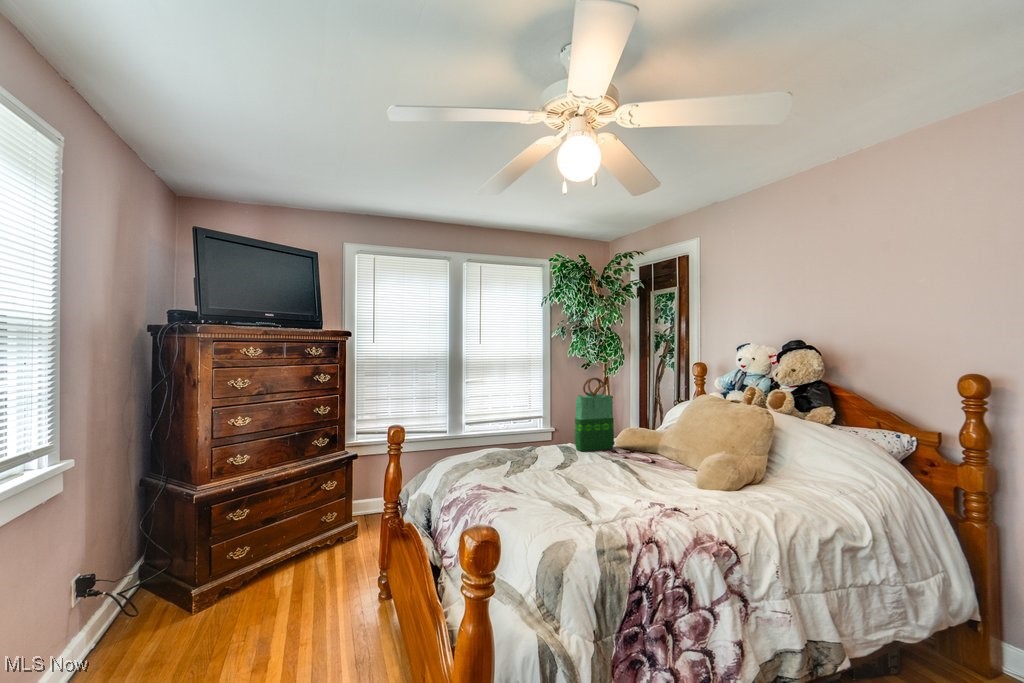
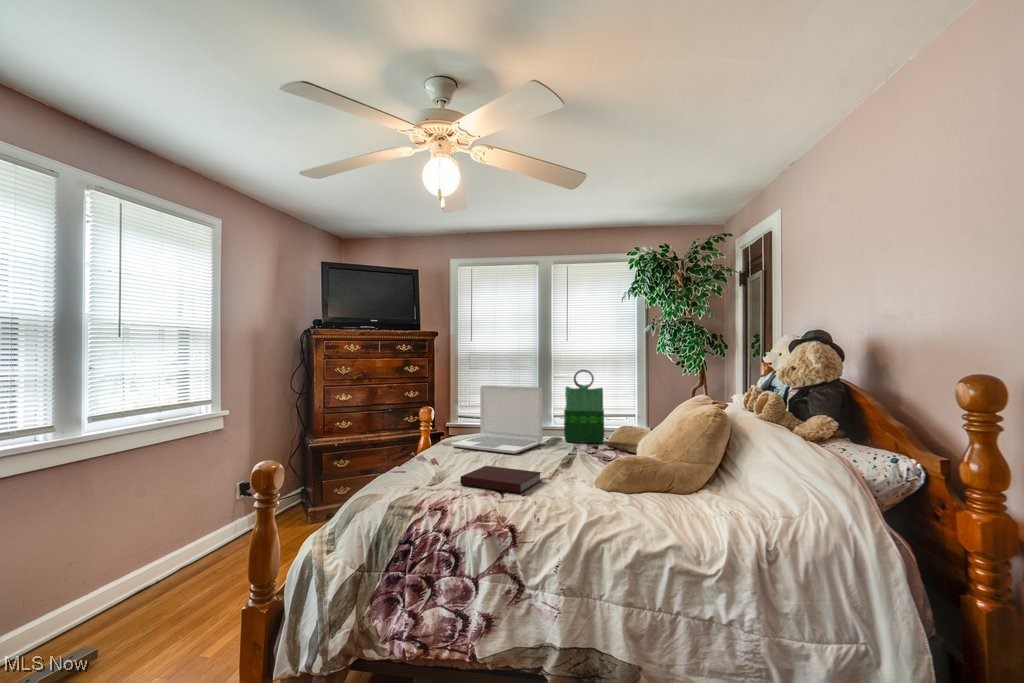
laptop: none [493,398,579,472] -> present [451,386,542,454]
notebook: none [610,486,697,513] -> present [460,466,541,493]

